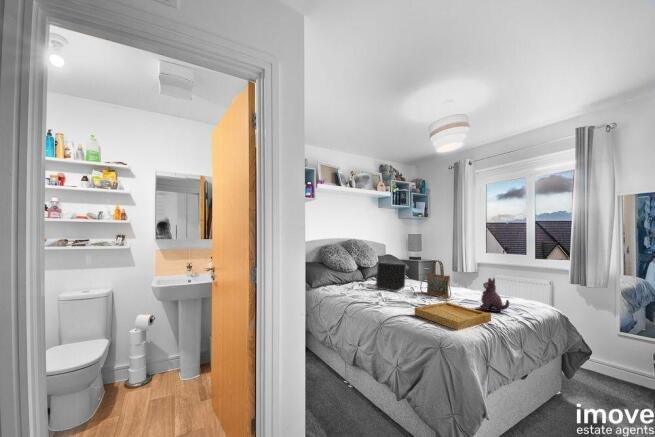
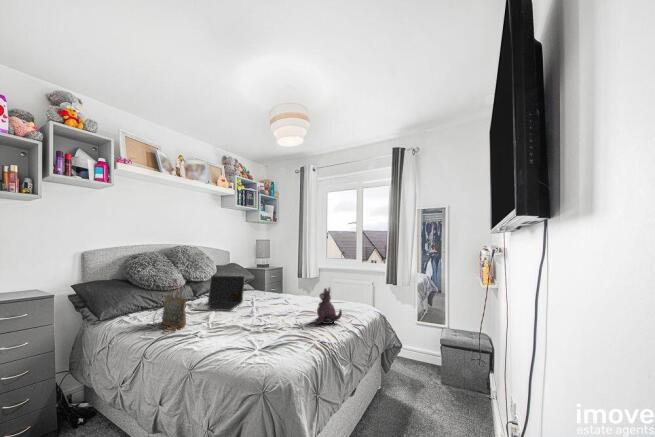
handbag: present [420,260,451,299] -> present [153,279,186,333]
tray: present [415,302,491,330] -> none [241,320,324,360]

